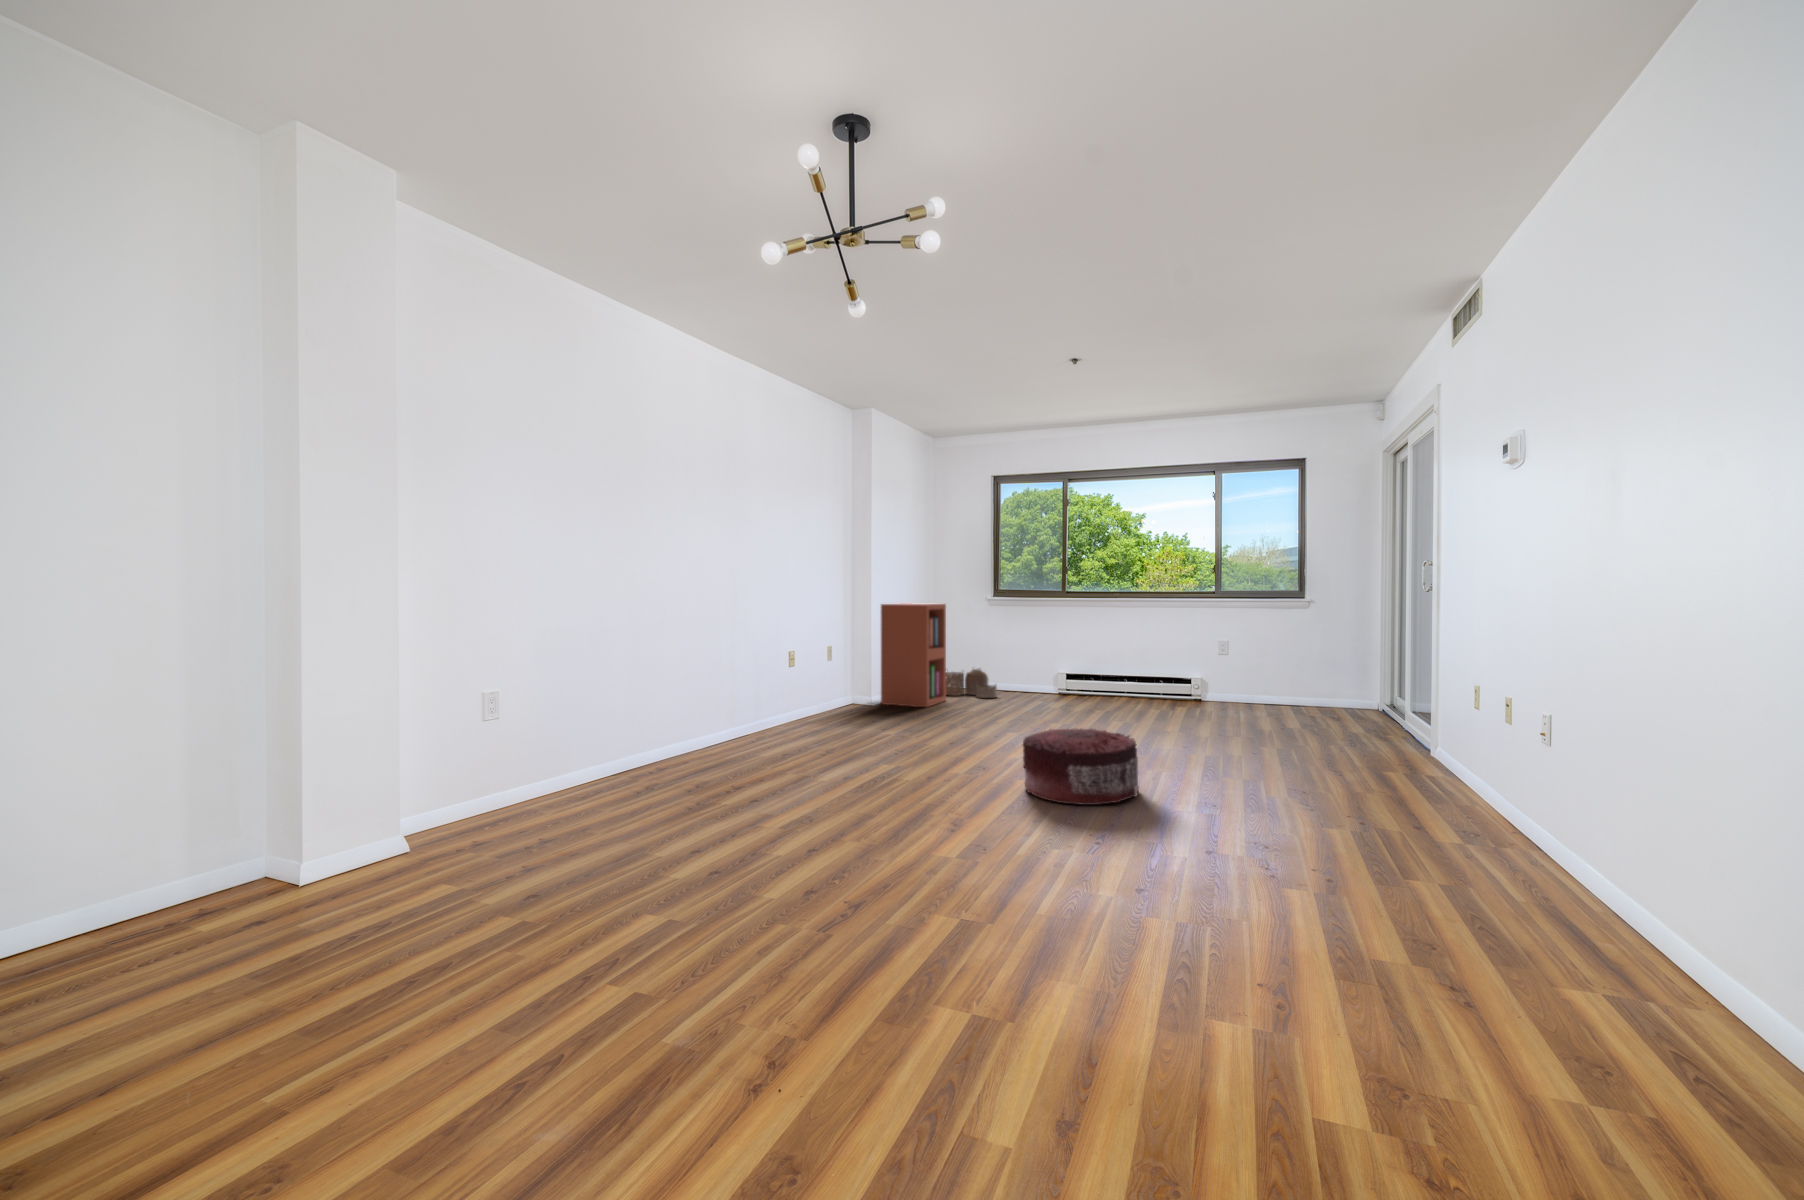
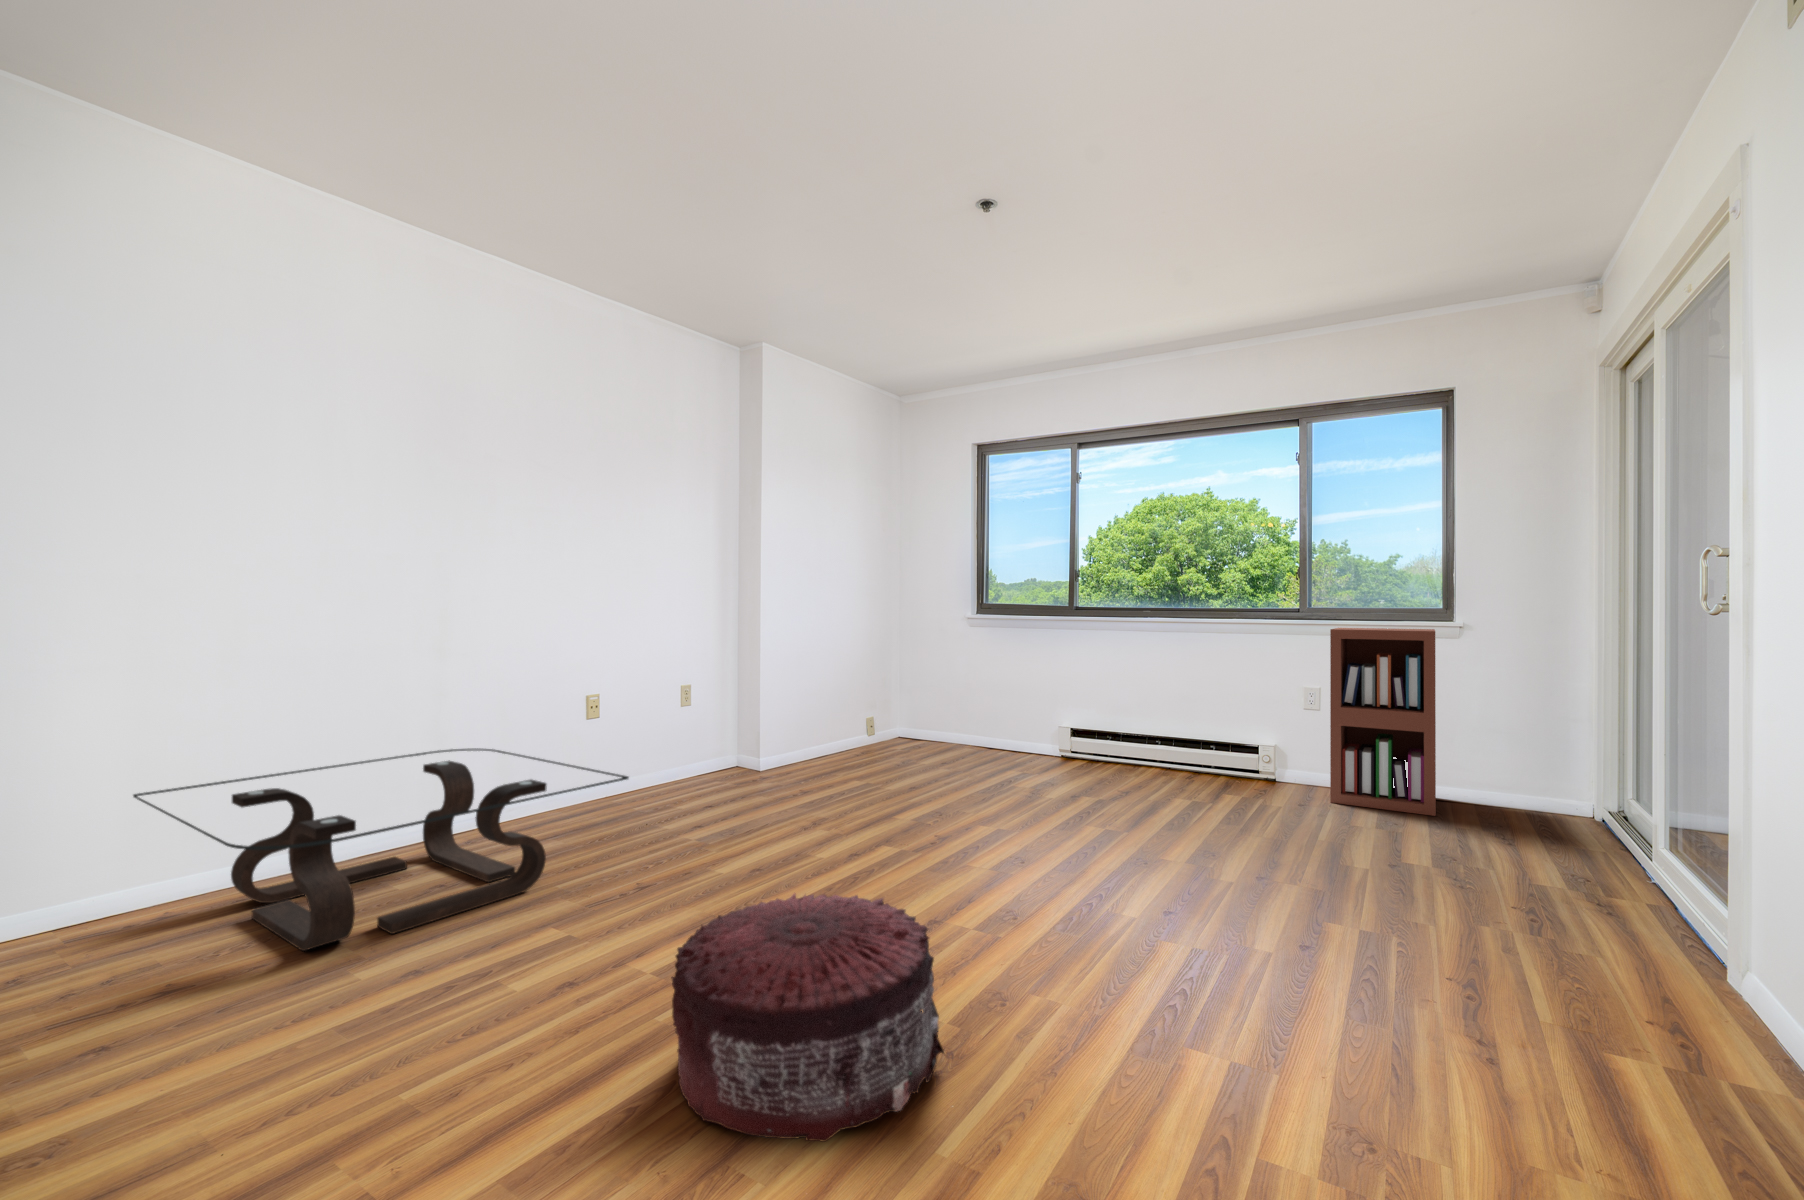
bookshelf: present [881,603,946,707] -> present [1330,628,1436,816]
woven basket: present [946,669,997,698] -> none [895,712,966,761]
coffee table: none [630,685,891,779] -> present [133,748,629,951]

